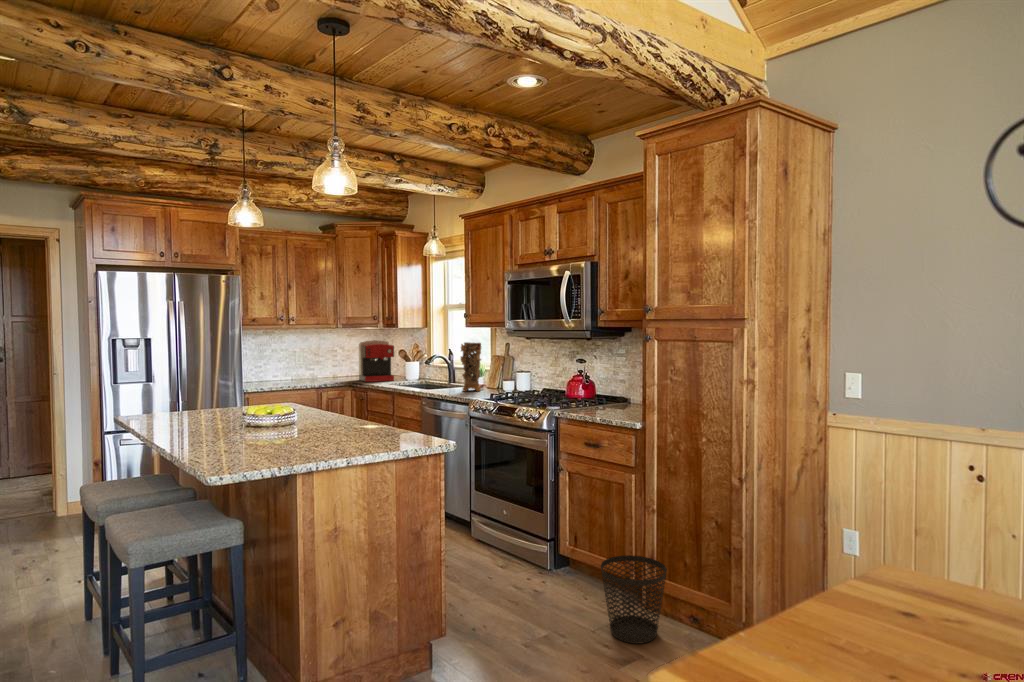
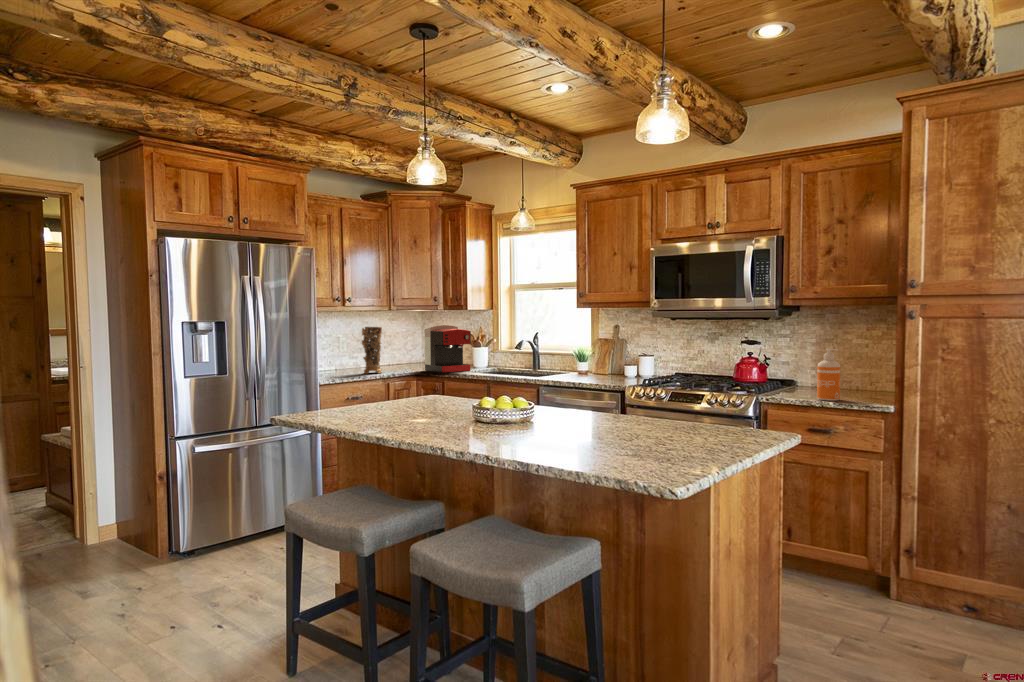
decorative vase: present [461,342,481,391] -> present [362,327,382,374]
soap dispenser: none [591,367,611,416] -> present [817,348,840,401]
wastebasket: present [601,555,667,644] -> none [879,545,960,637]

